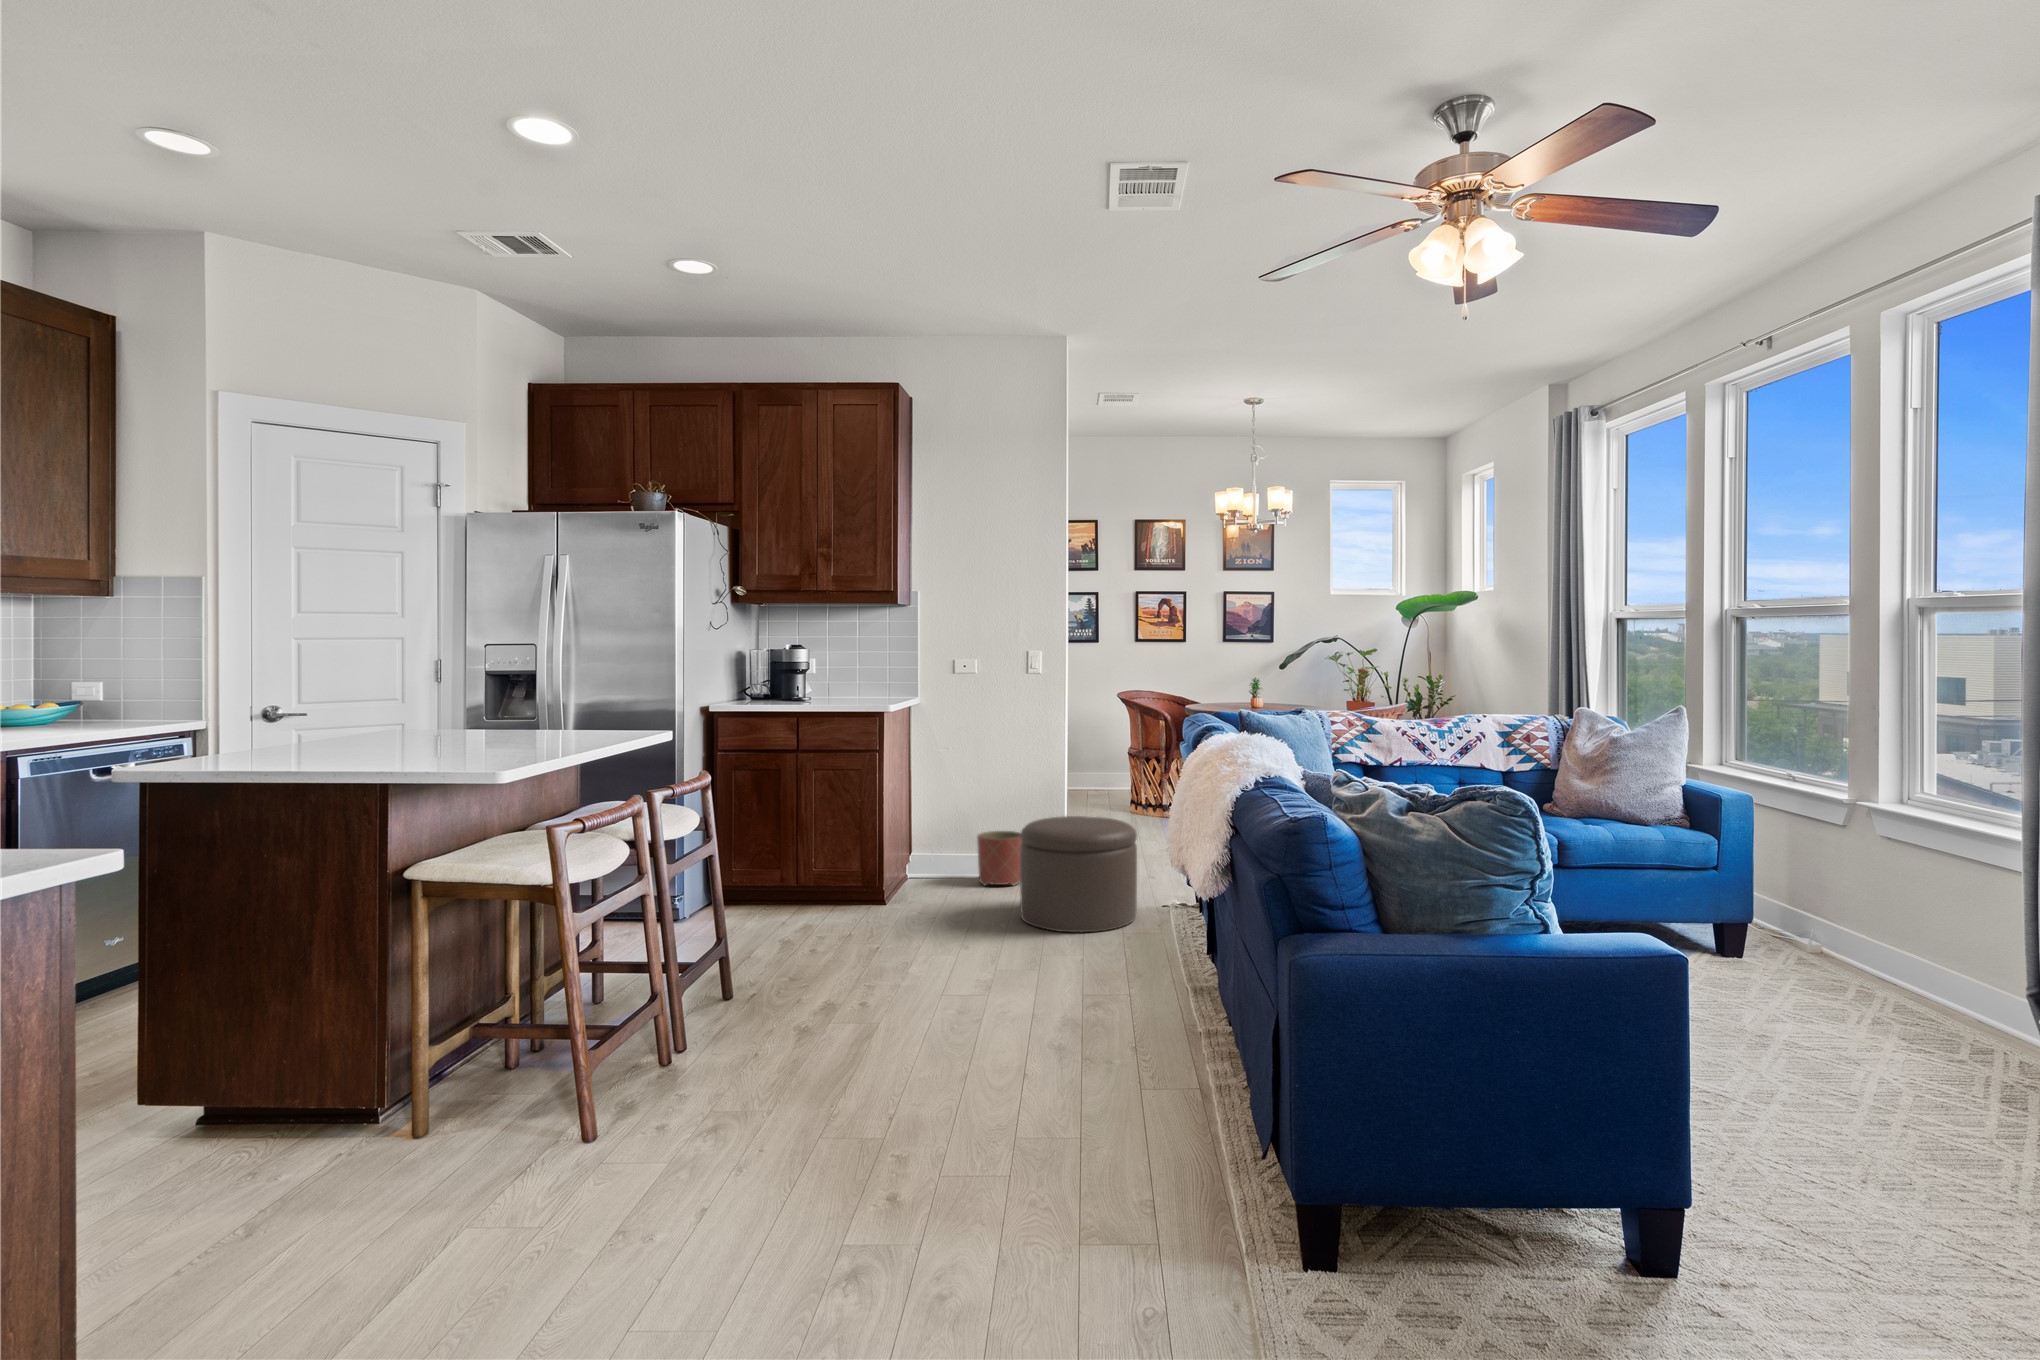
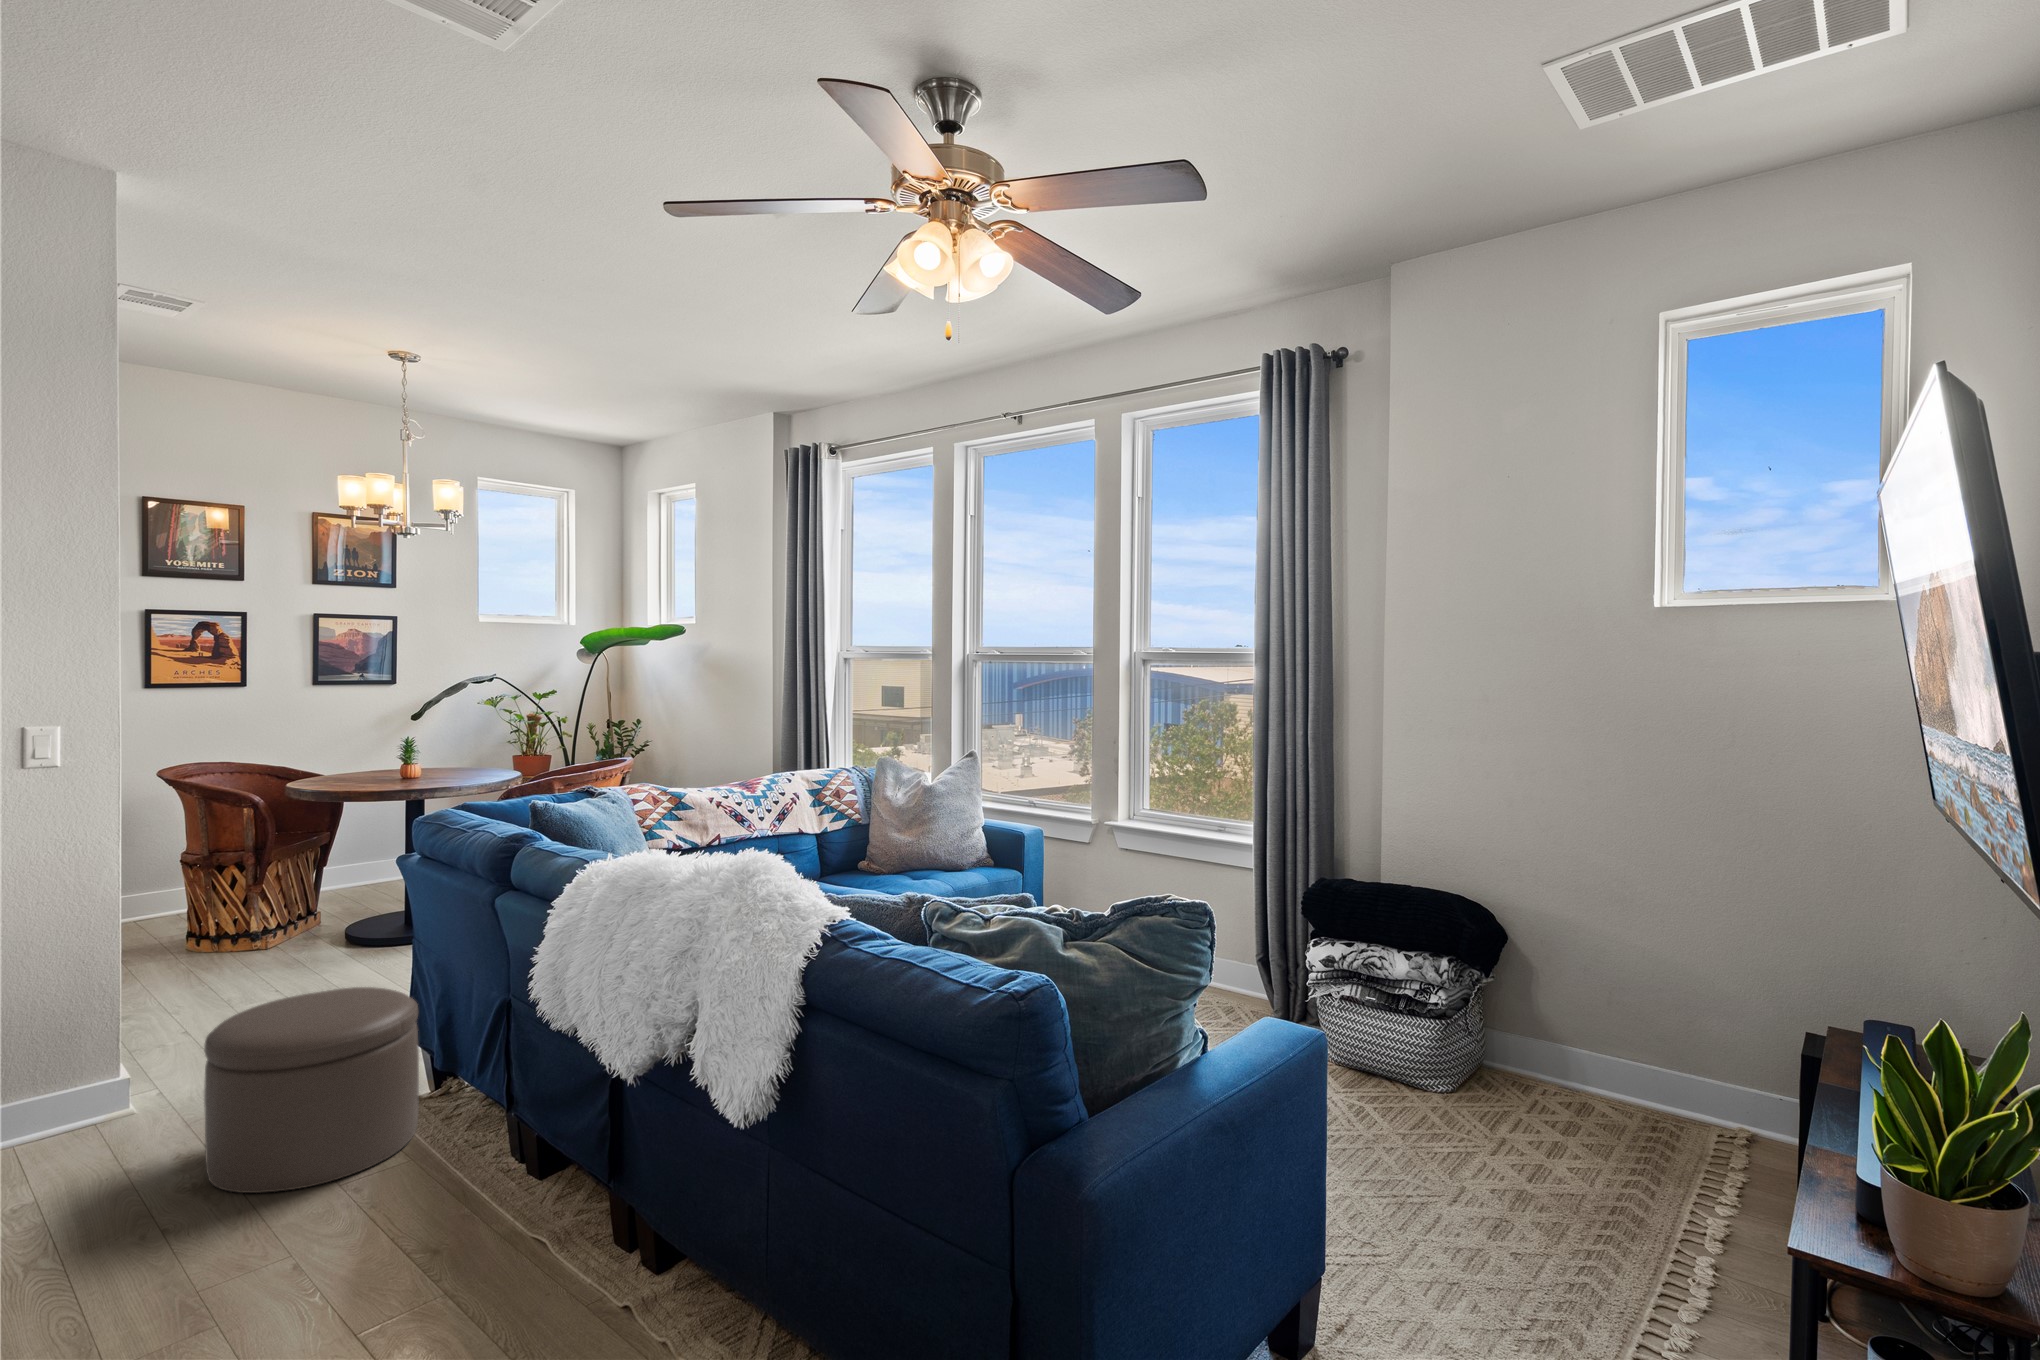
planter: present [977,831,1022,886] -> none [30,1041,135,1150]

